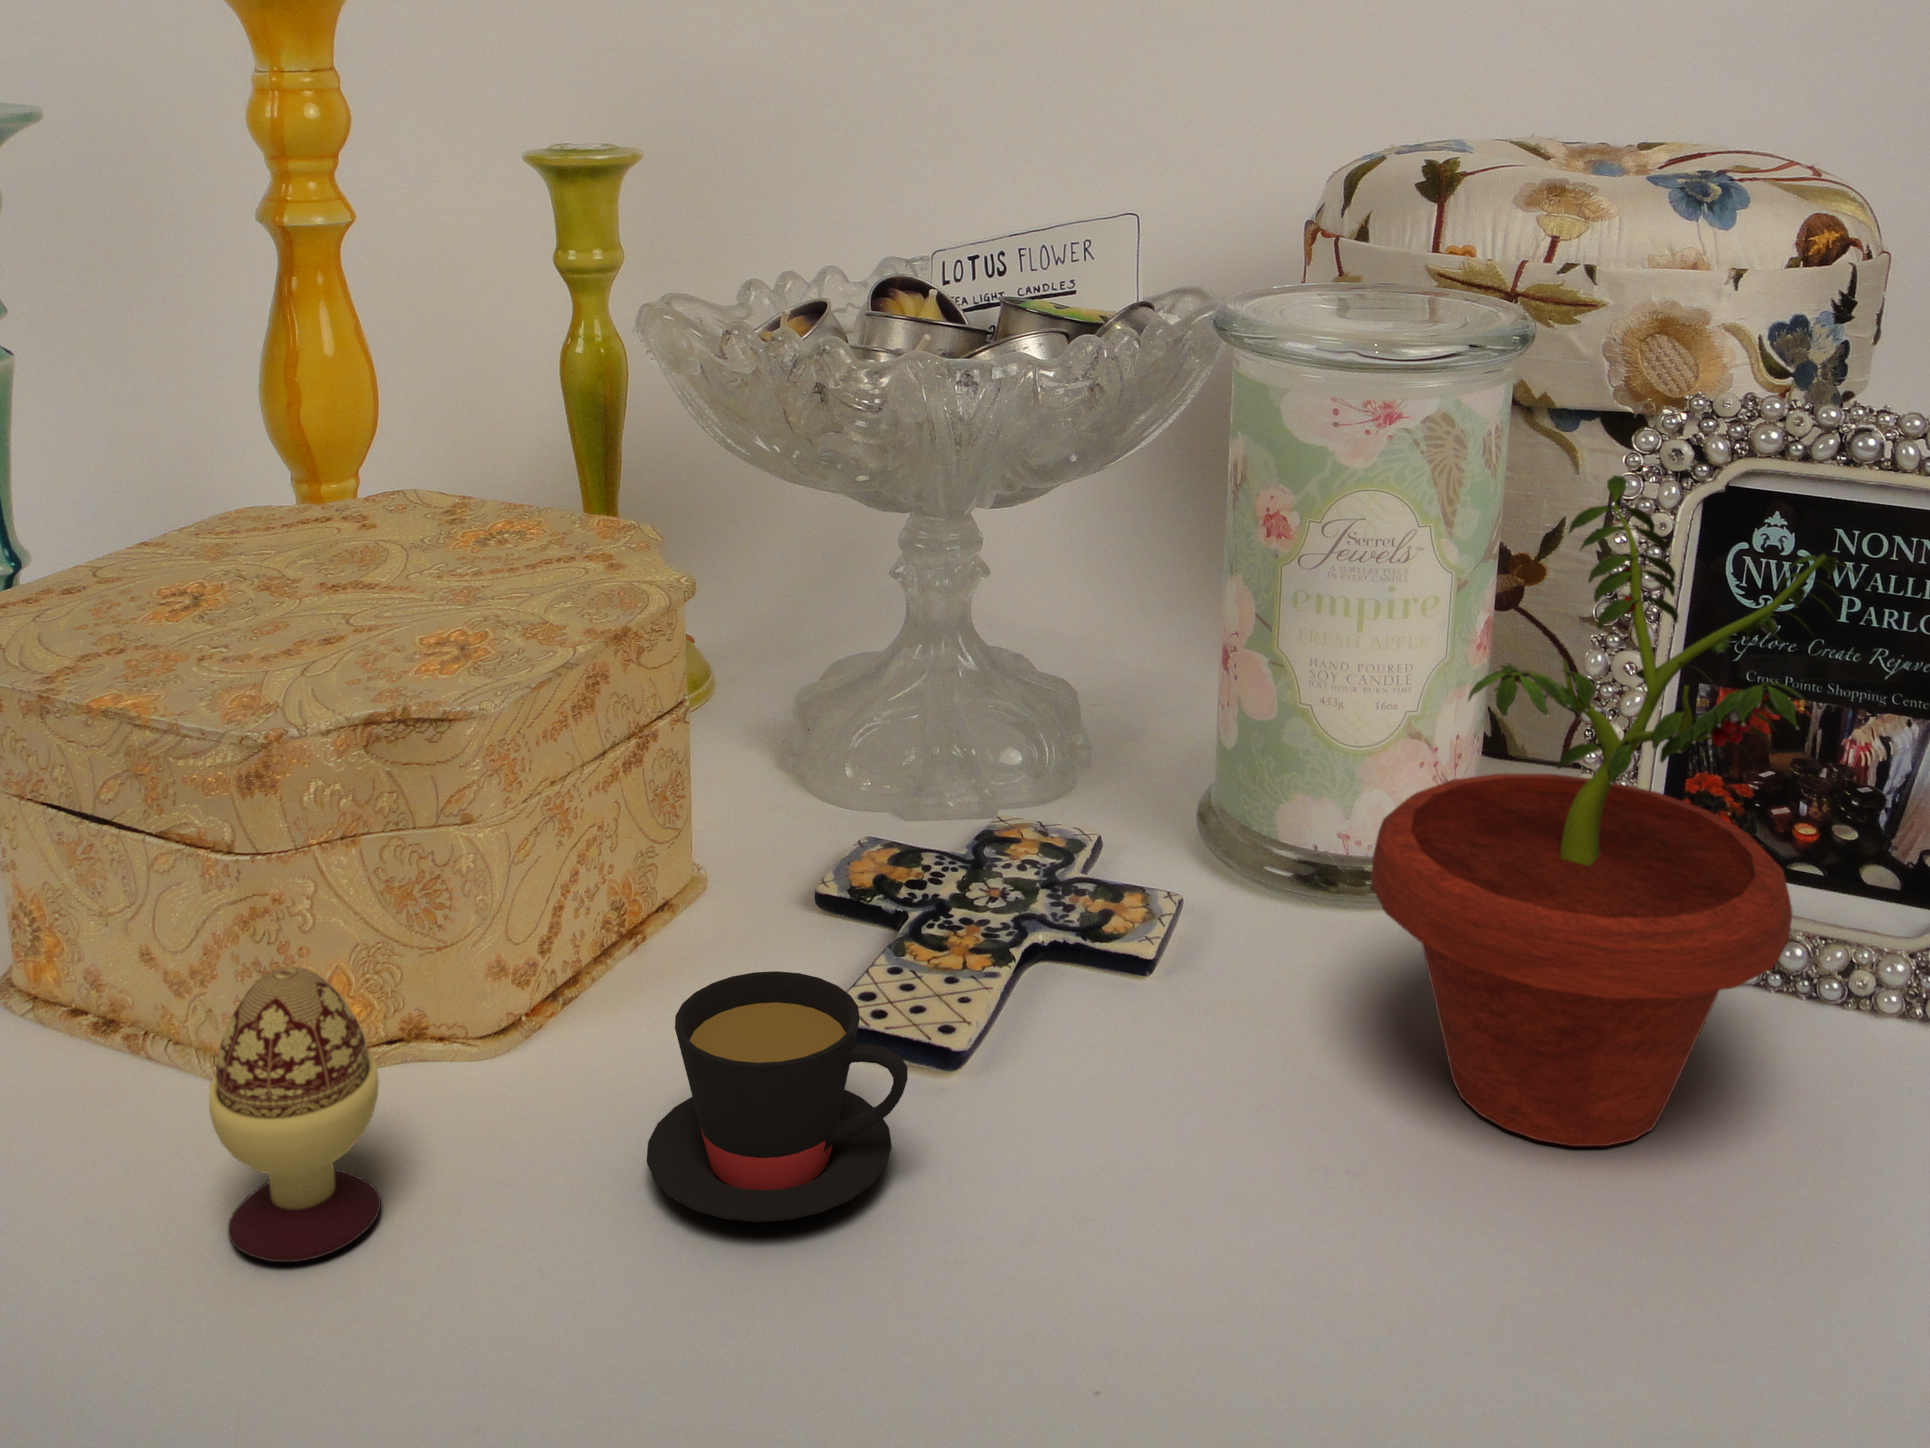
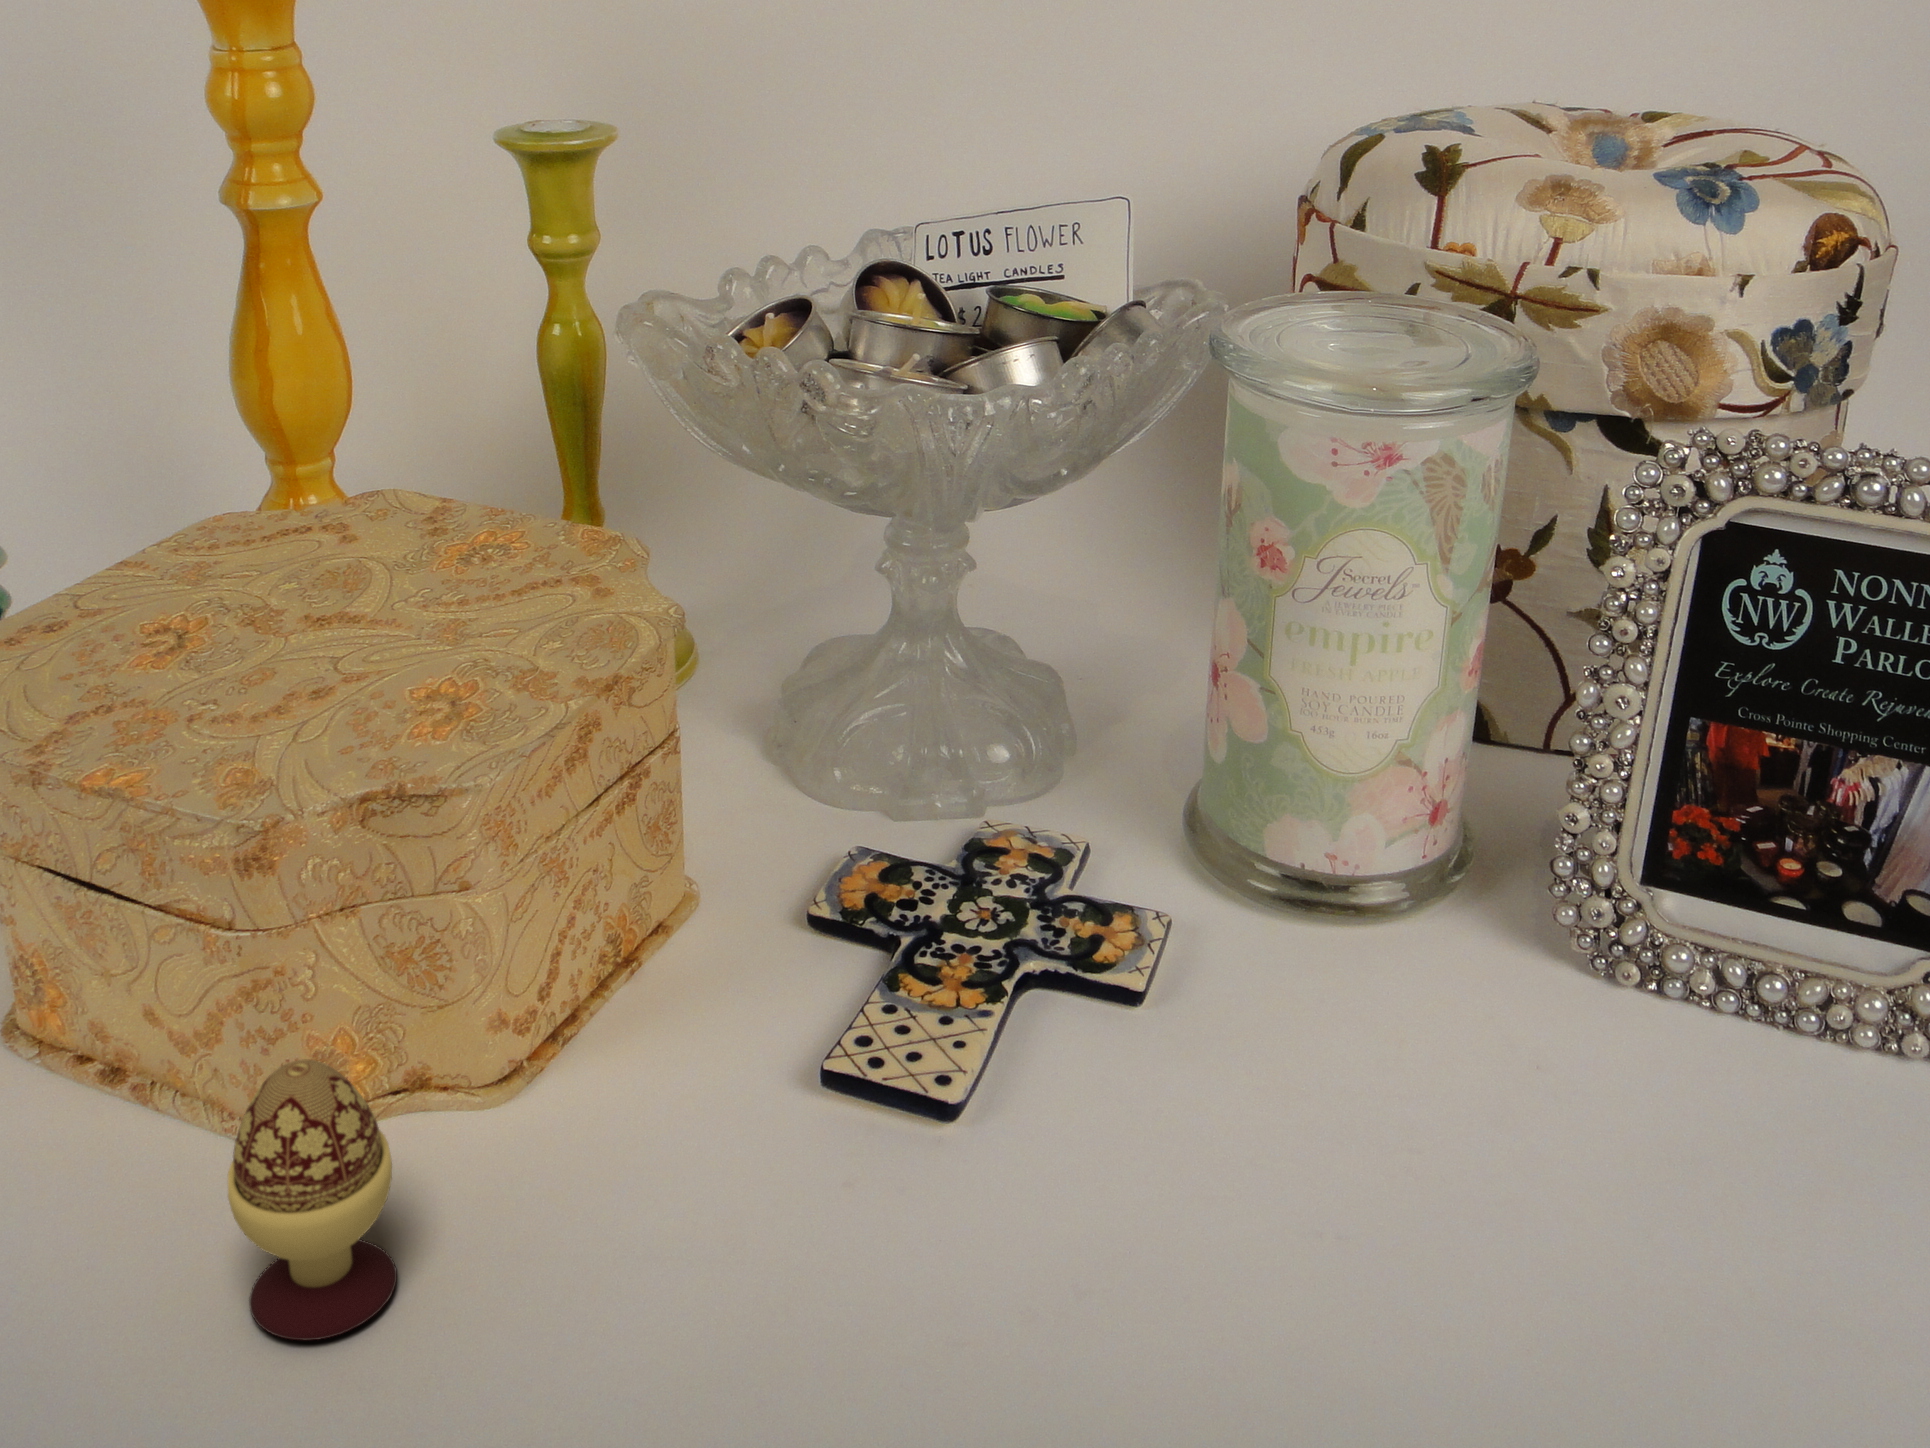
potted plant: present [1371,475,1864,1146] -> none [1364,544,1869,1197]
teacup: present [647,971,908,1222] -> none [655,1038,910,1296]

